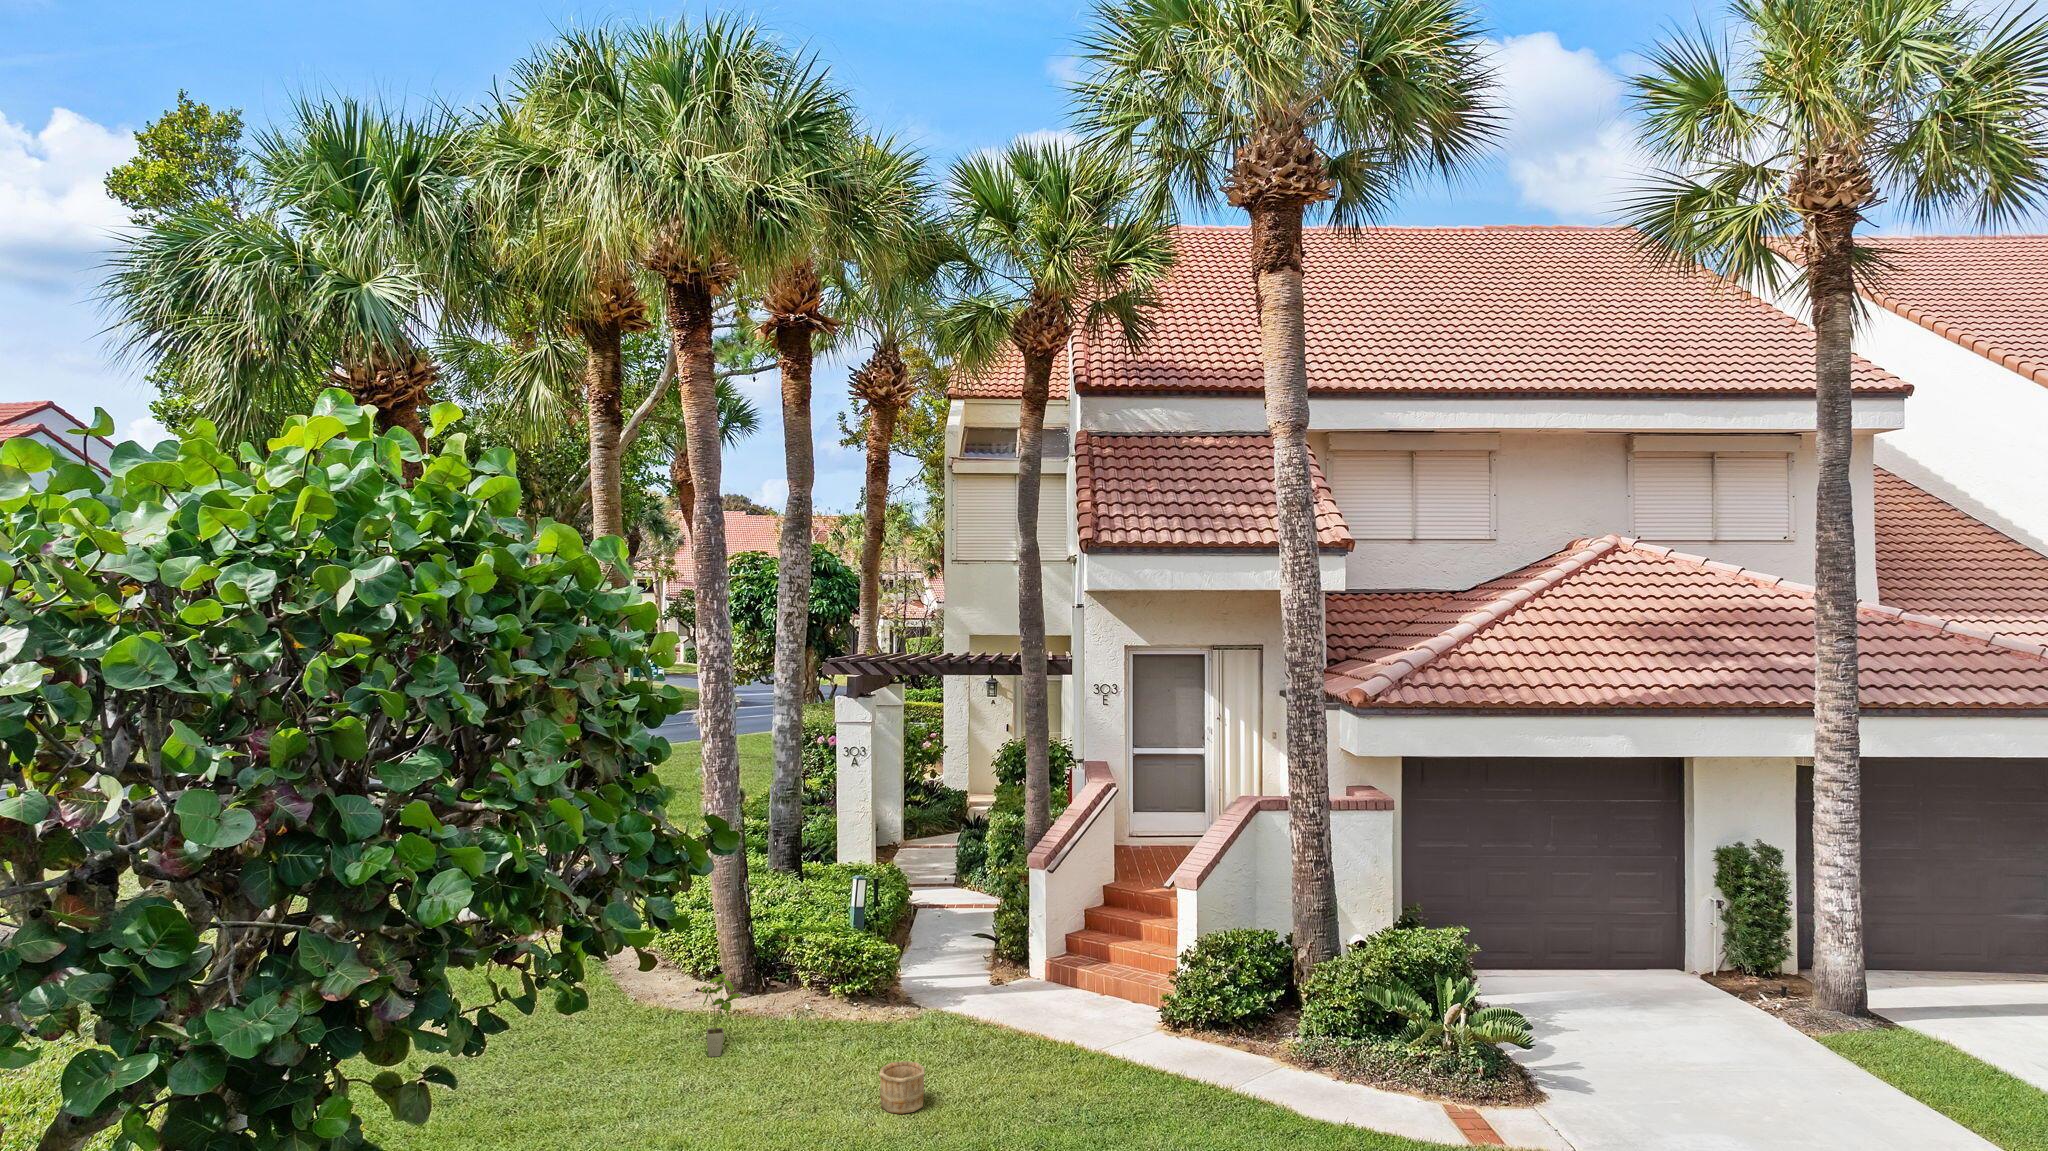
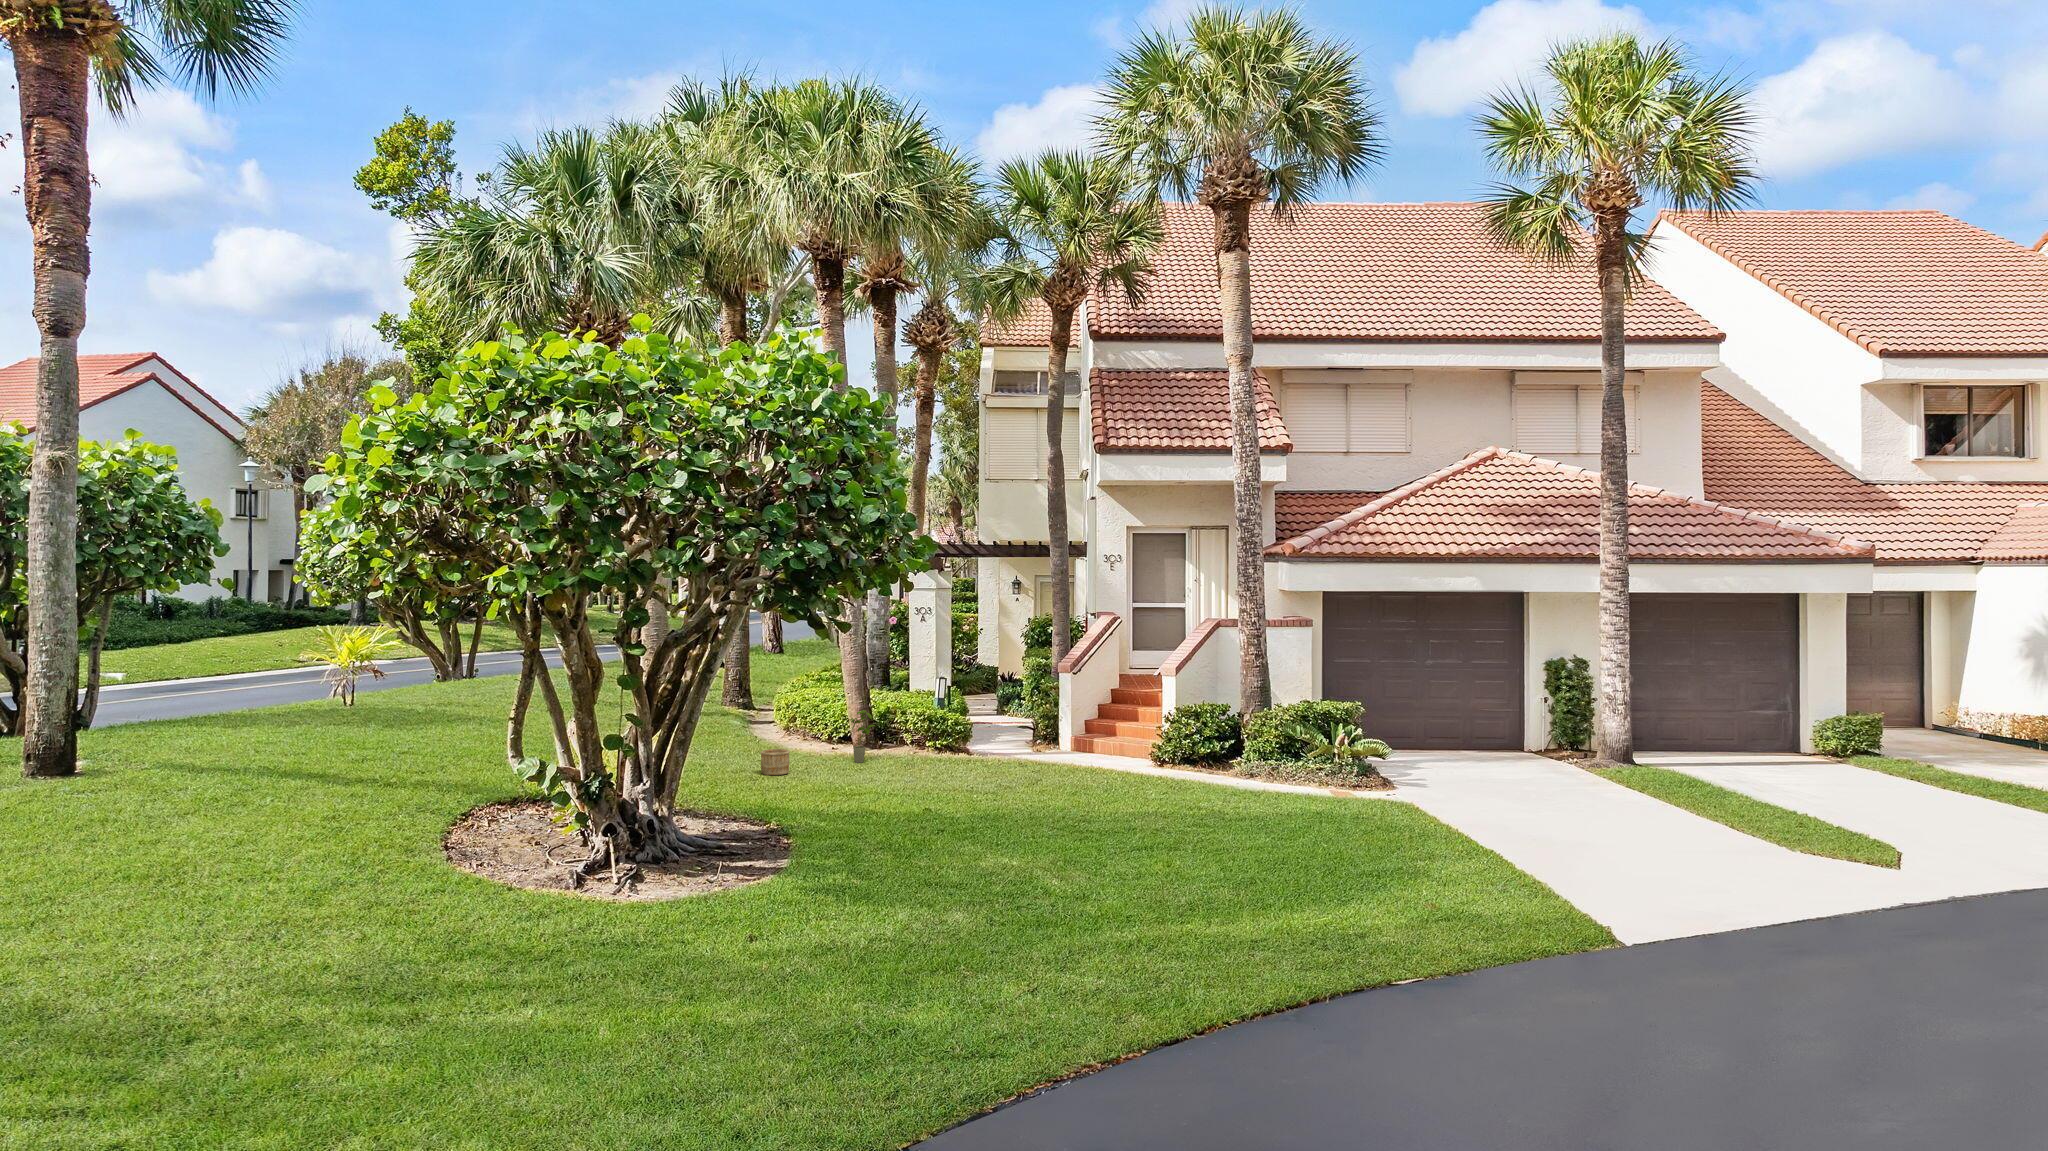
wooden bucket: present [879,1061,925,1114] -> present [760,749,790,775]

